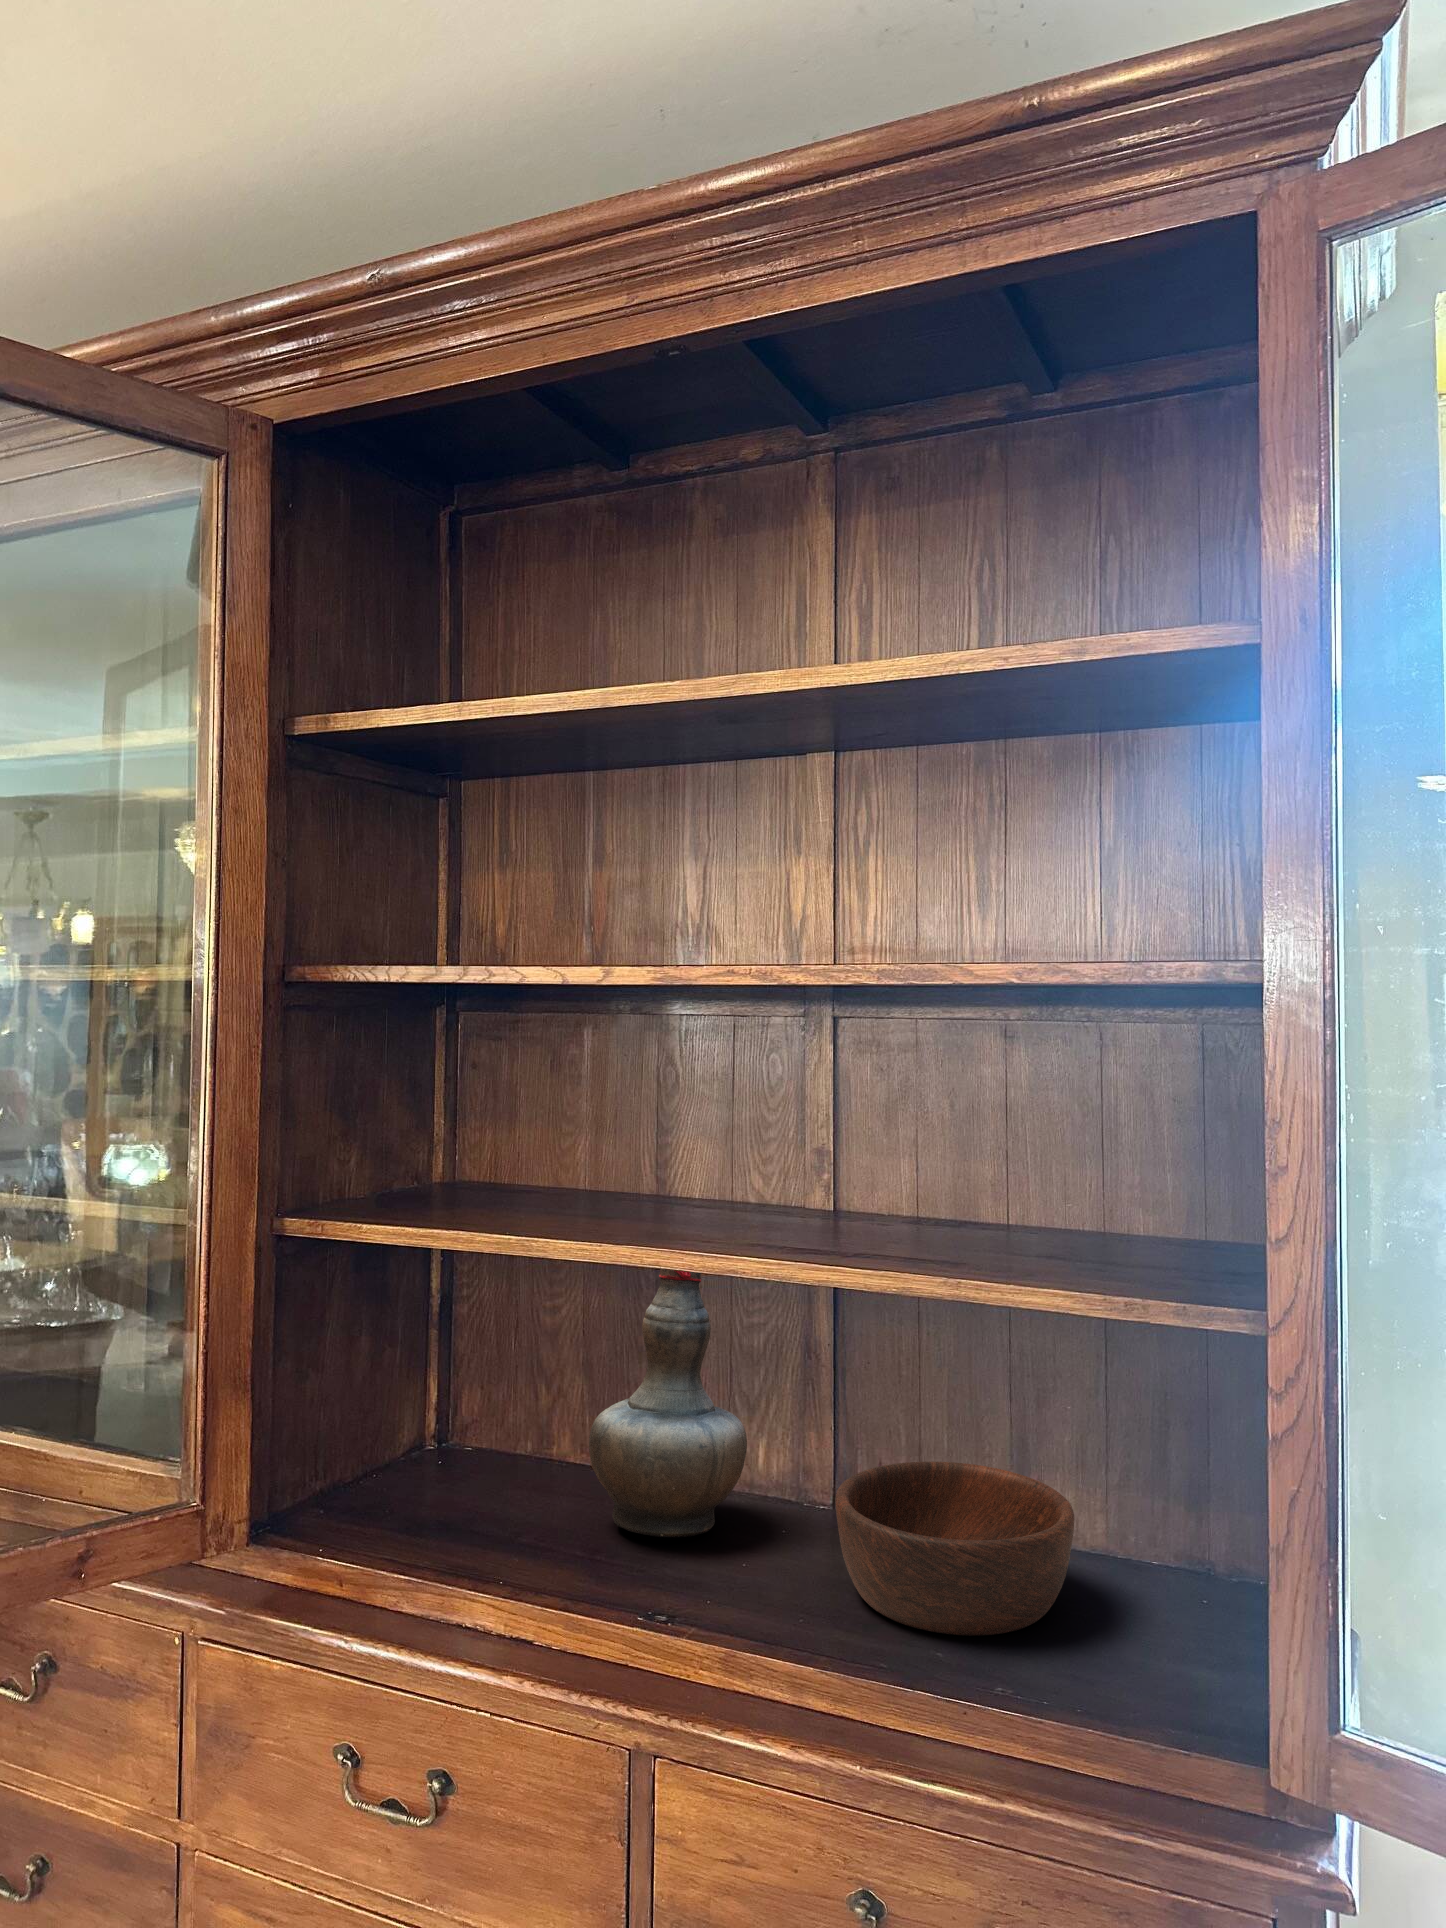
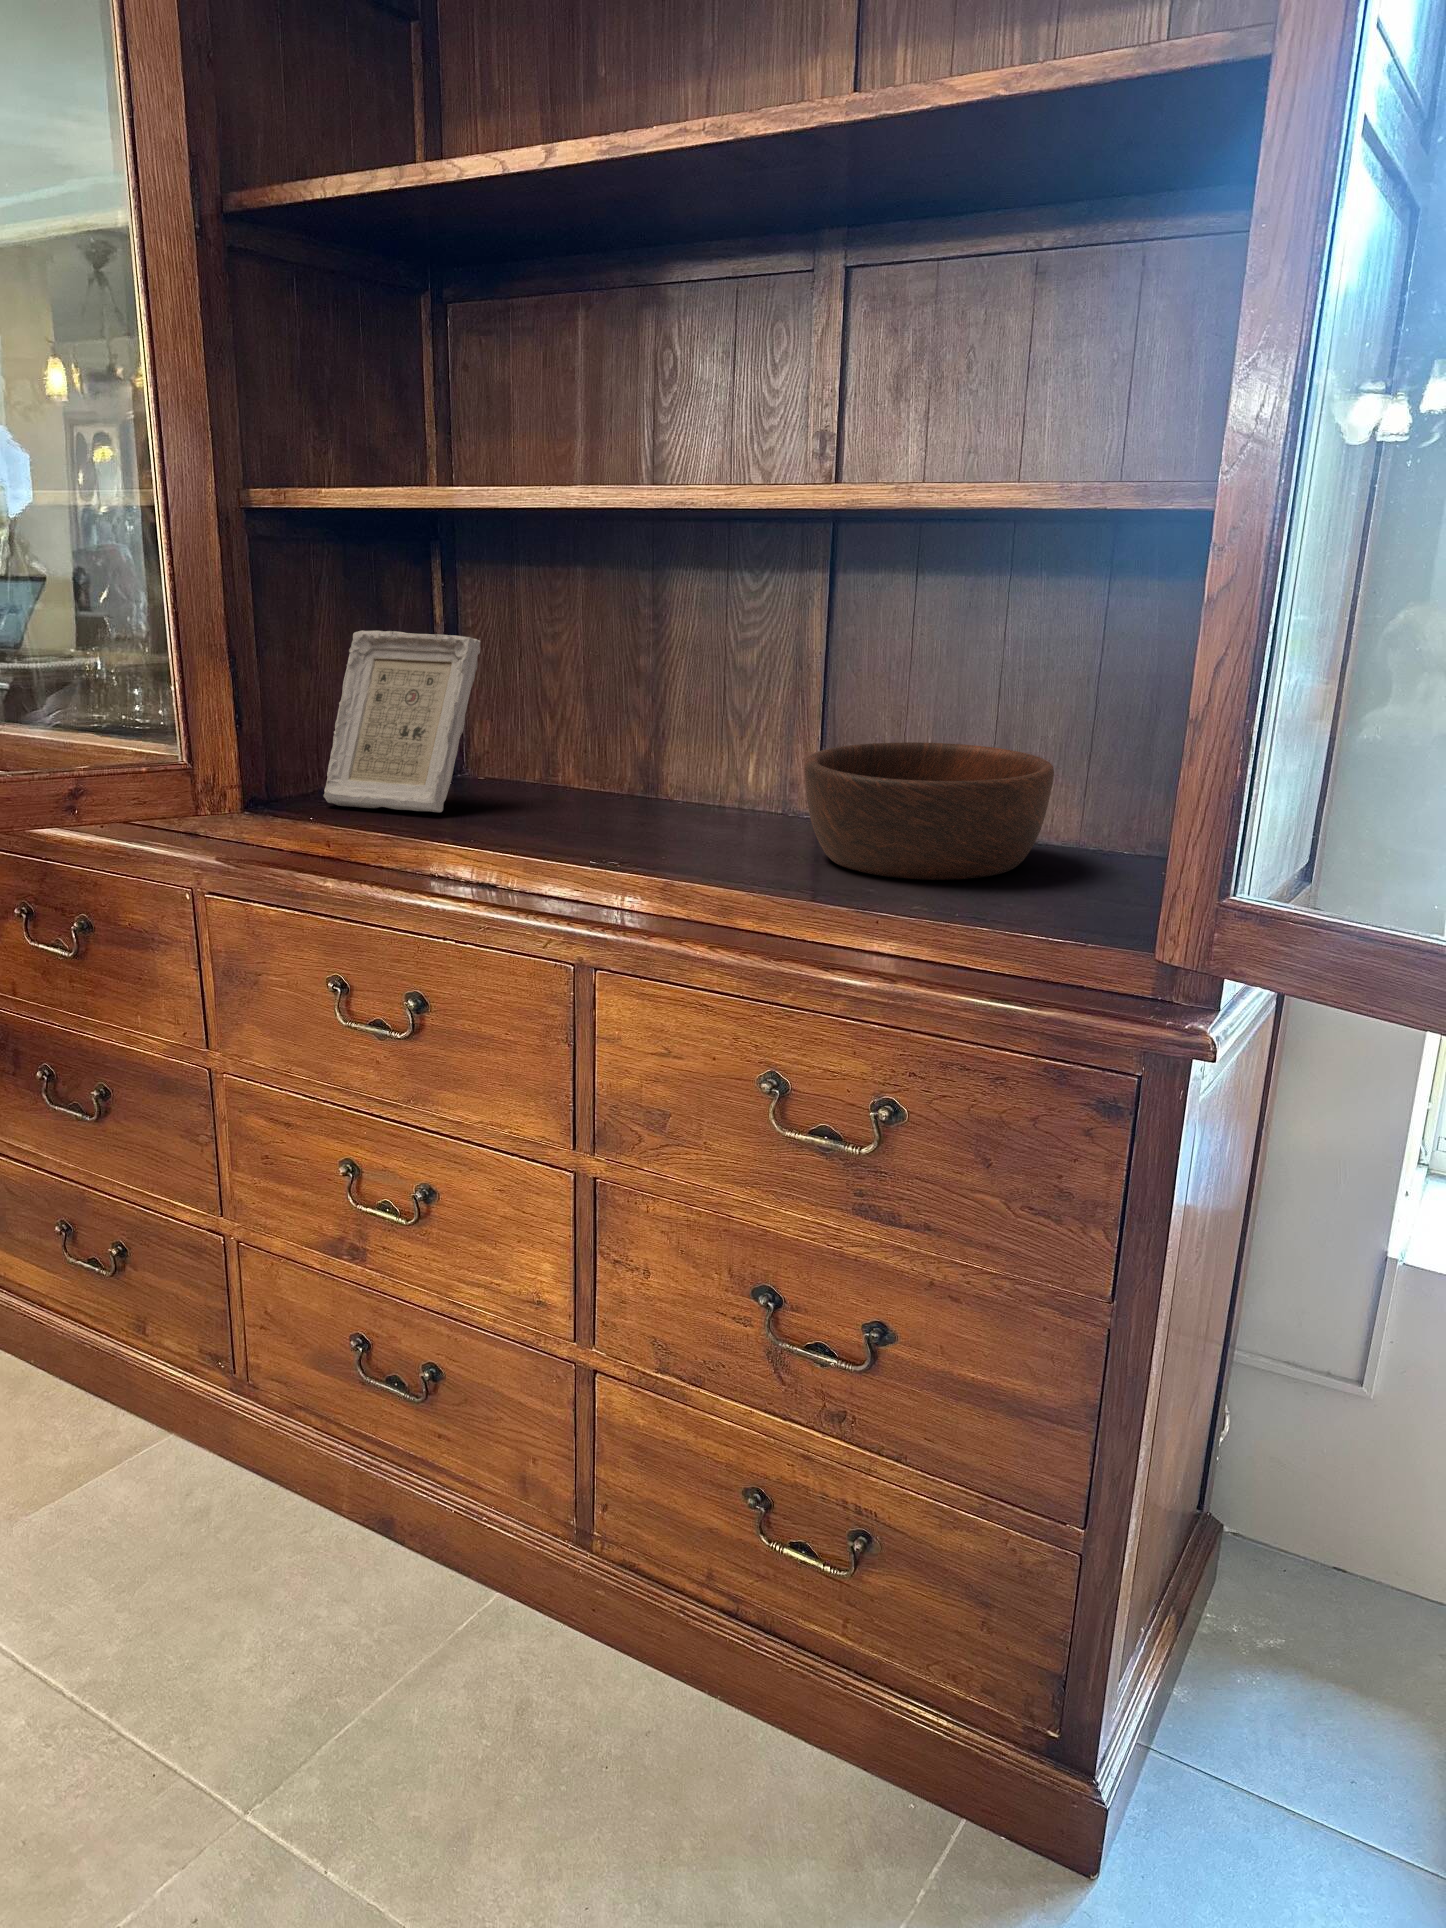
decorative vase: present [589,1269,747,1537] -> none [578,503,743,818]
picture frame: none [327,1338,490,1536] -> present [323,631,481,812]

